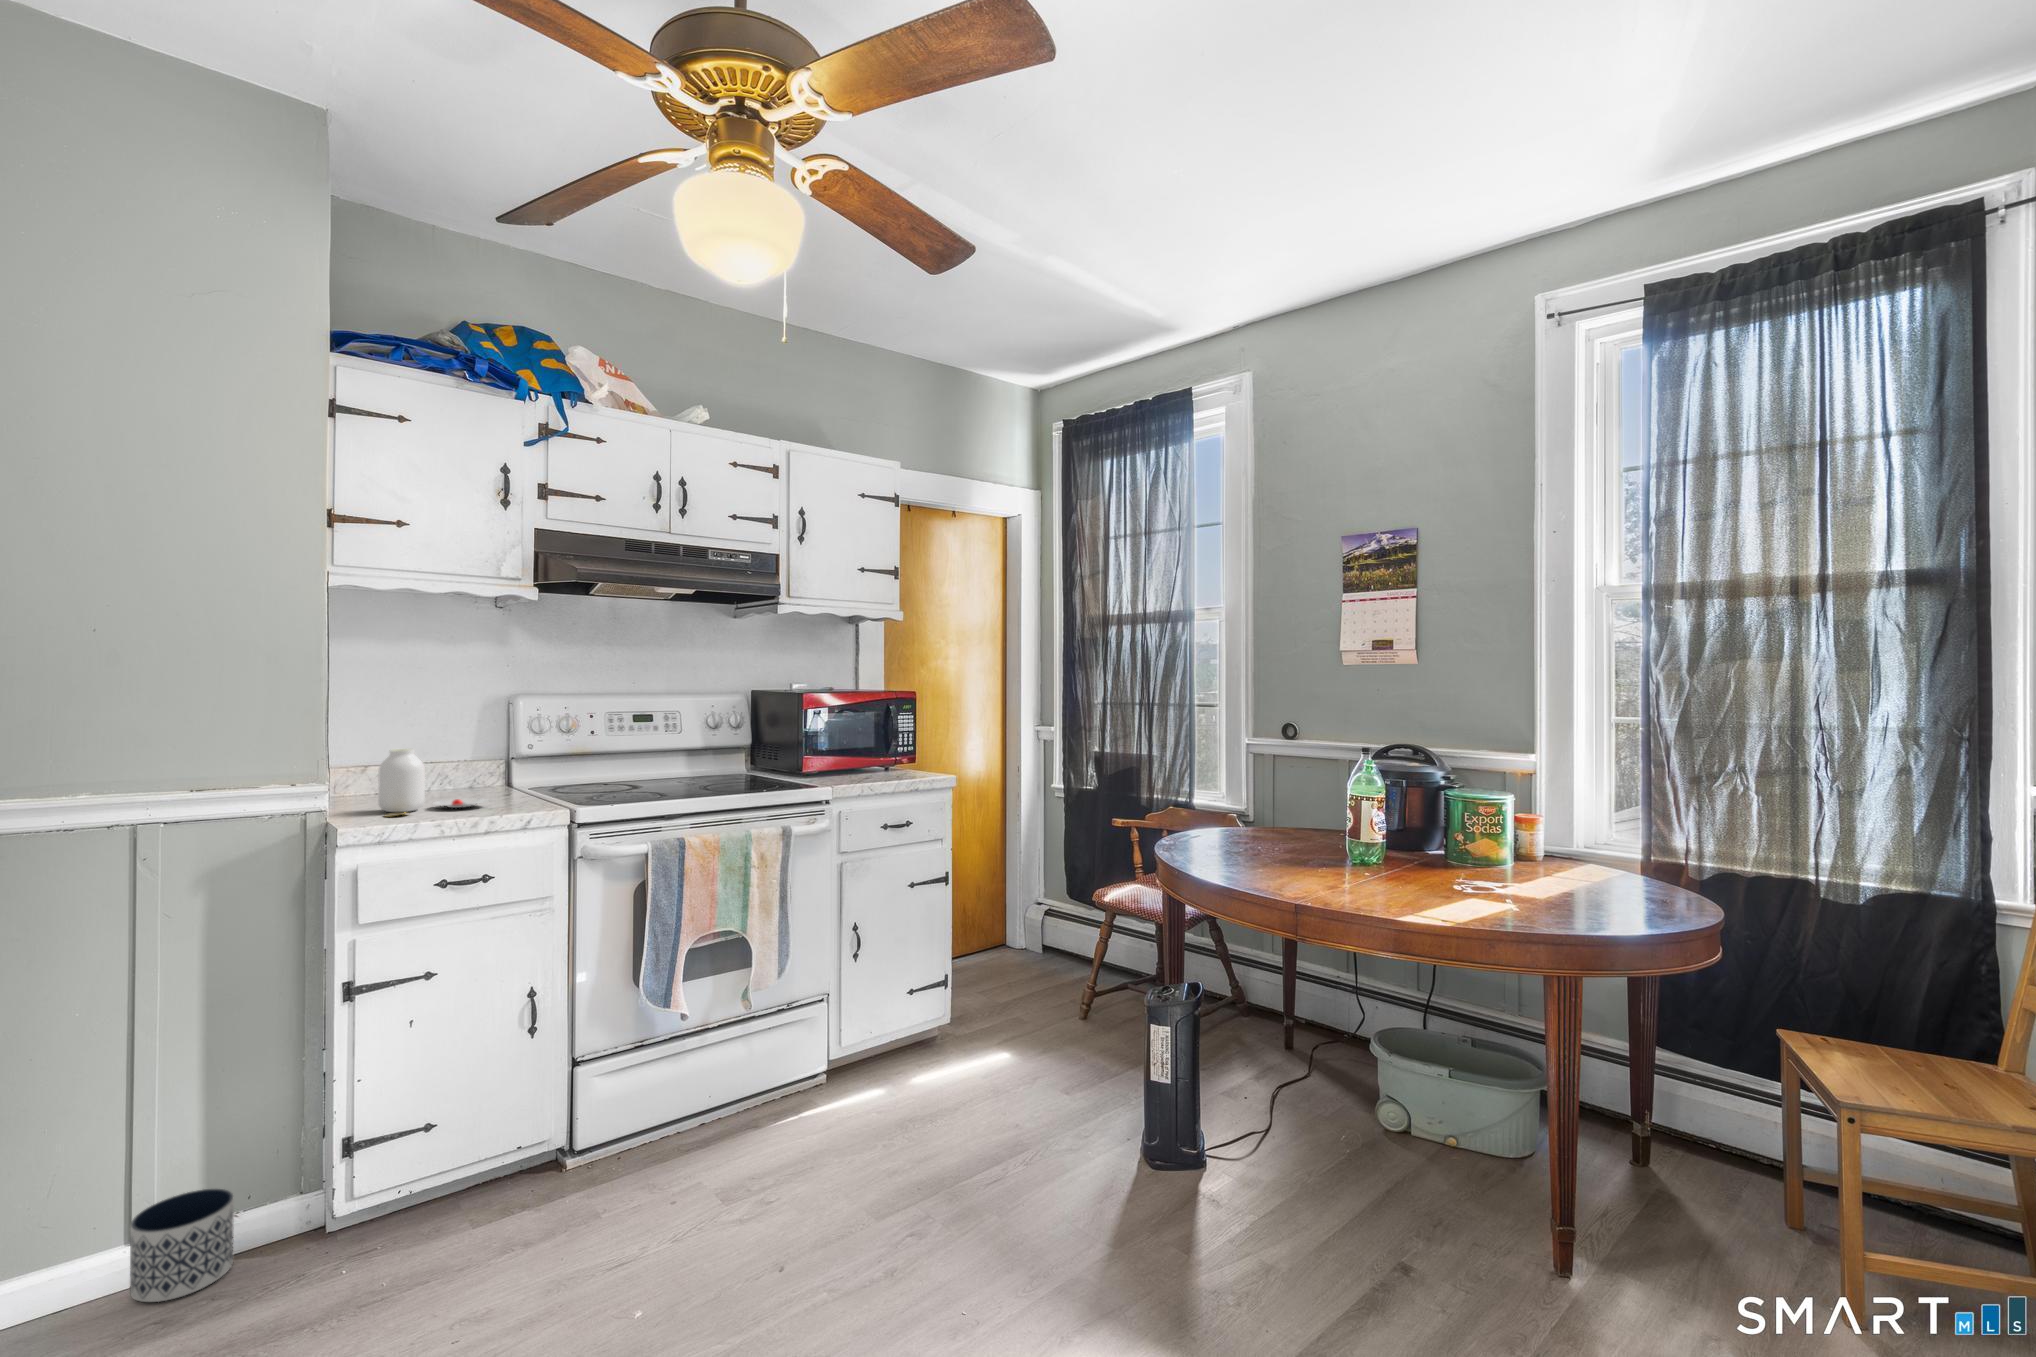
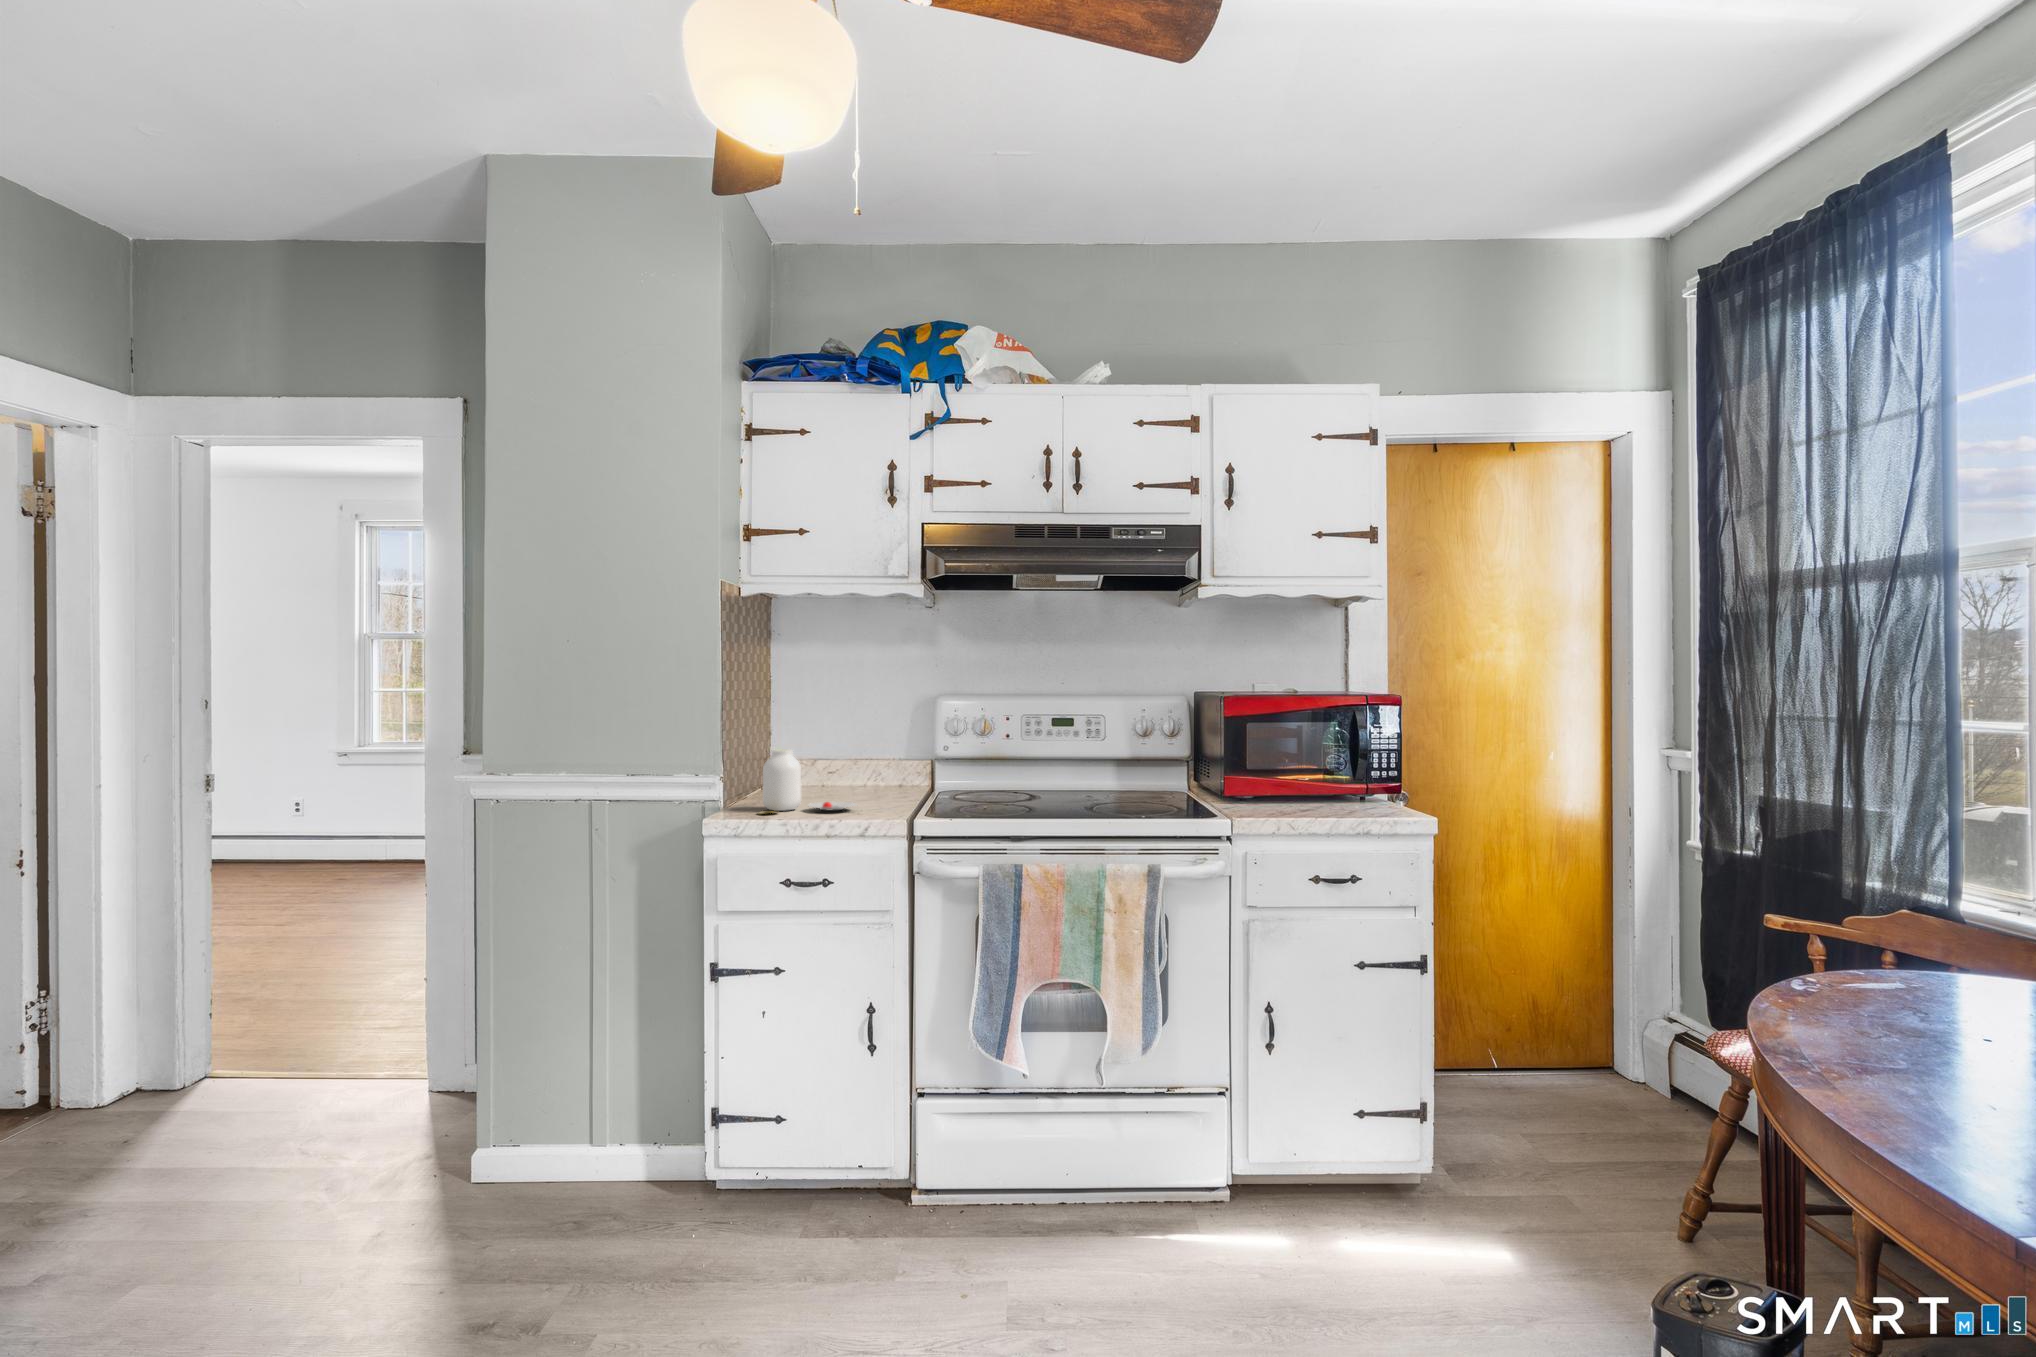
planter: present [130,1189,234,1302] -> none [567,1127,638,1215]

